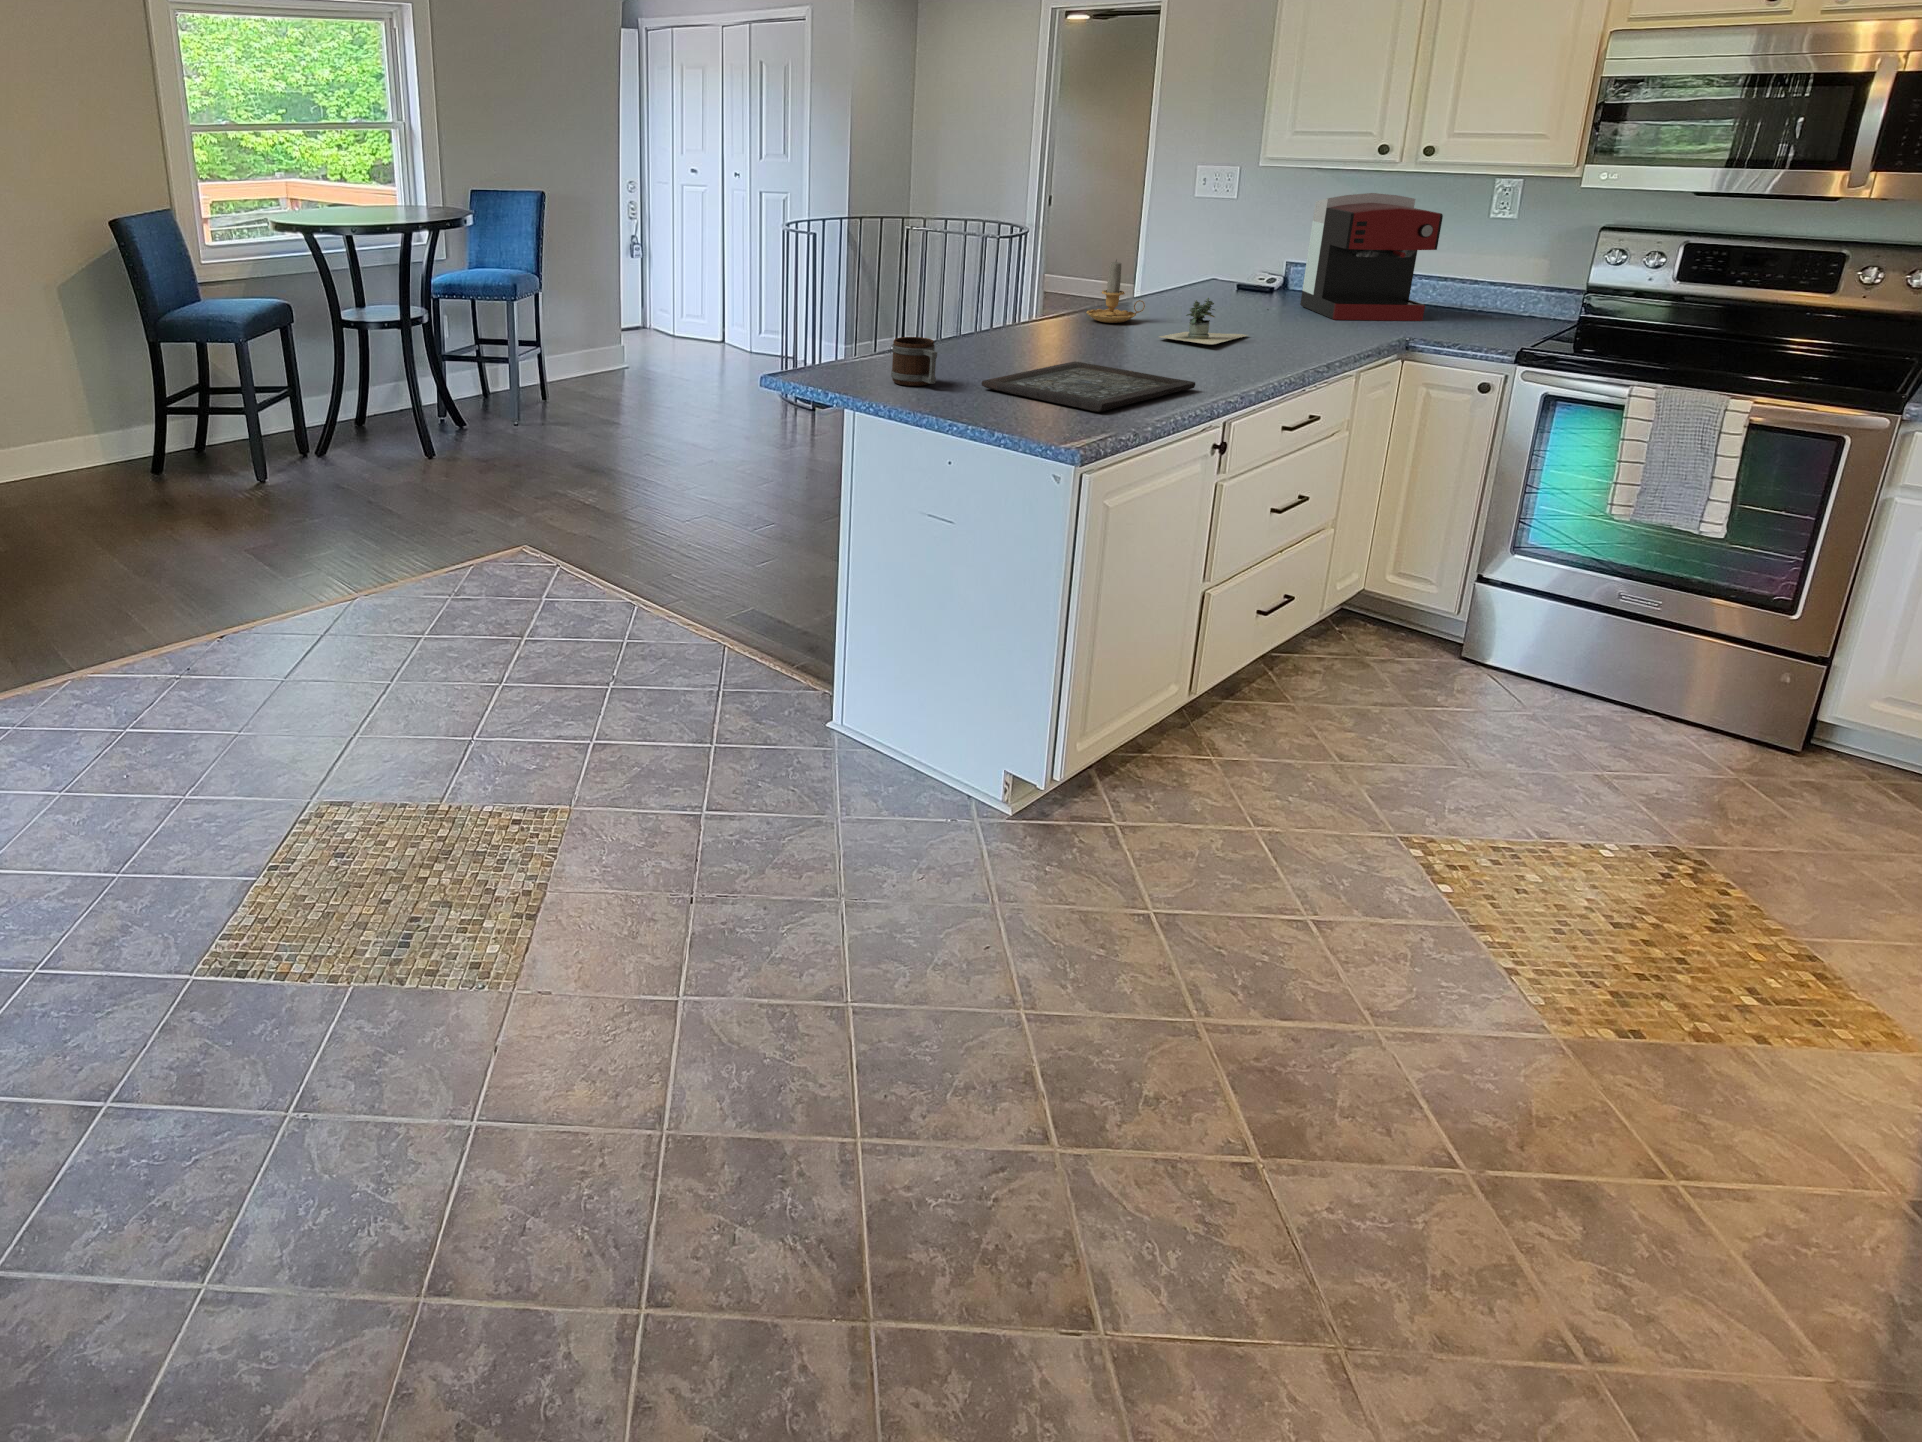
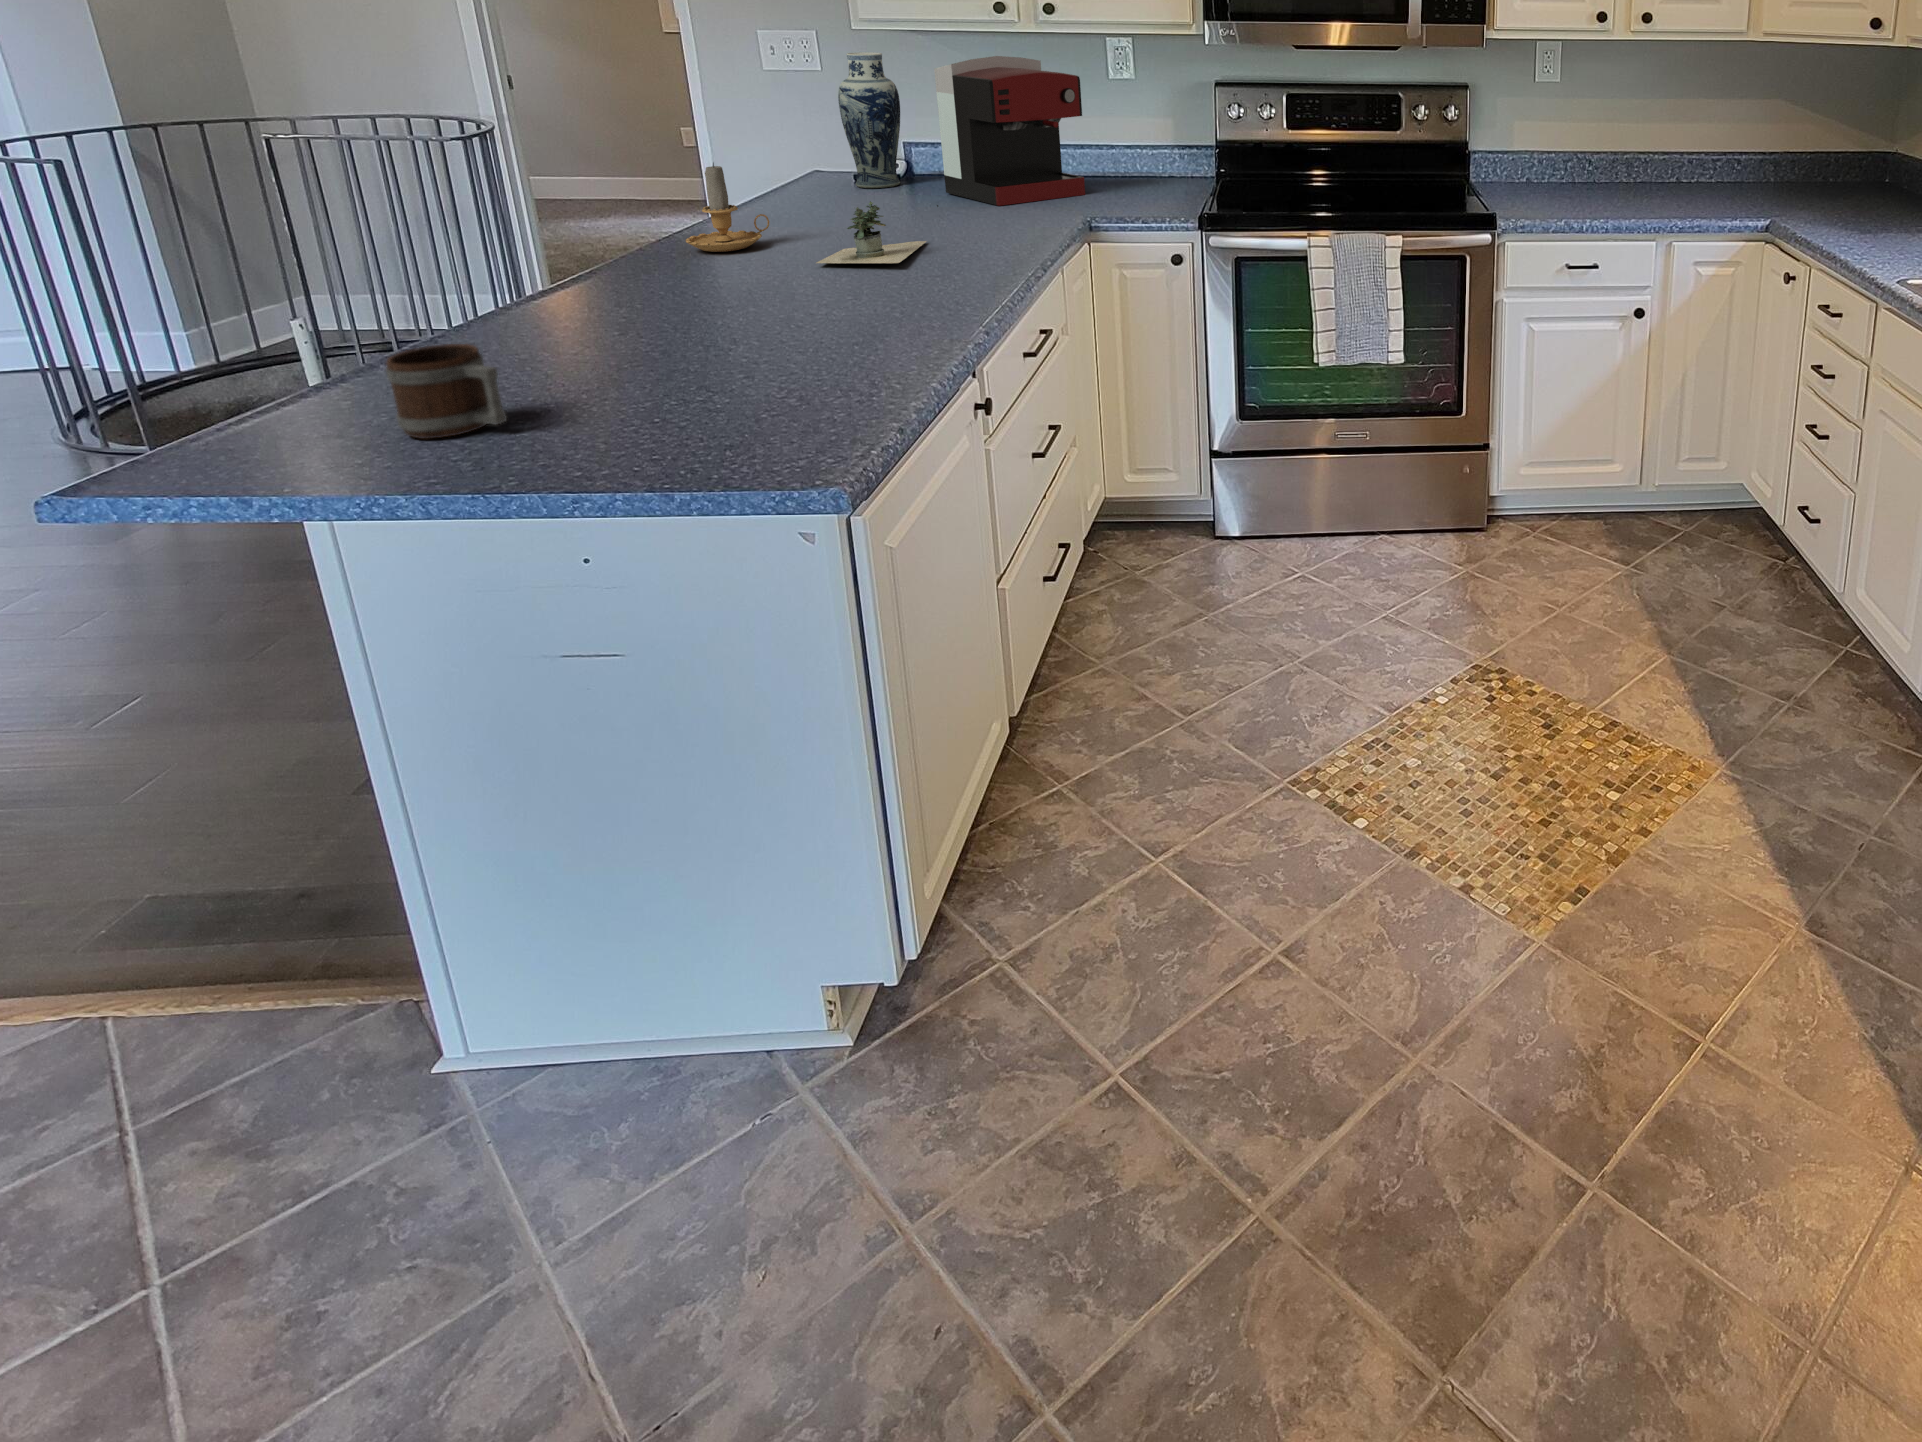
vase: none [1235,186,1287,296] -> present [838,52,900,188]
tray: present [982,362,1195,412] -> none [599,325,935,407]

